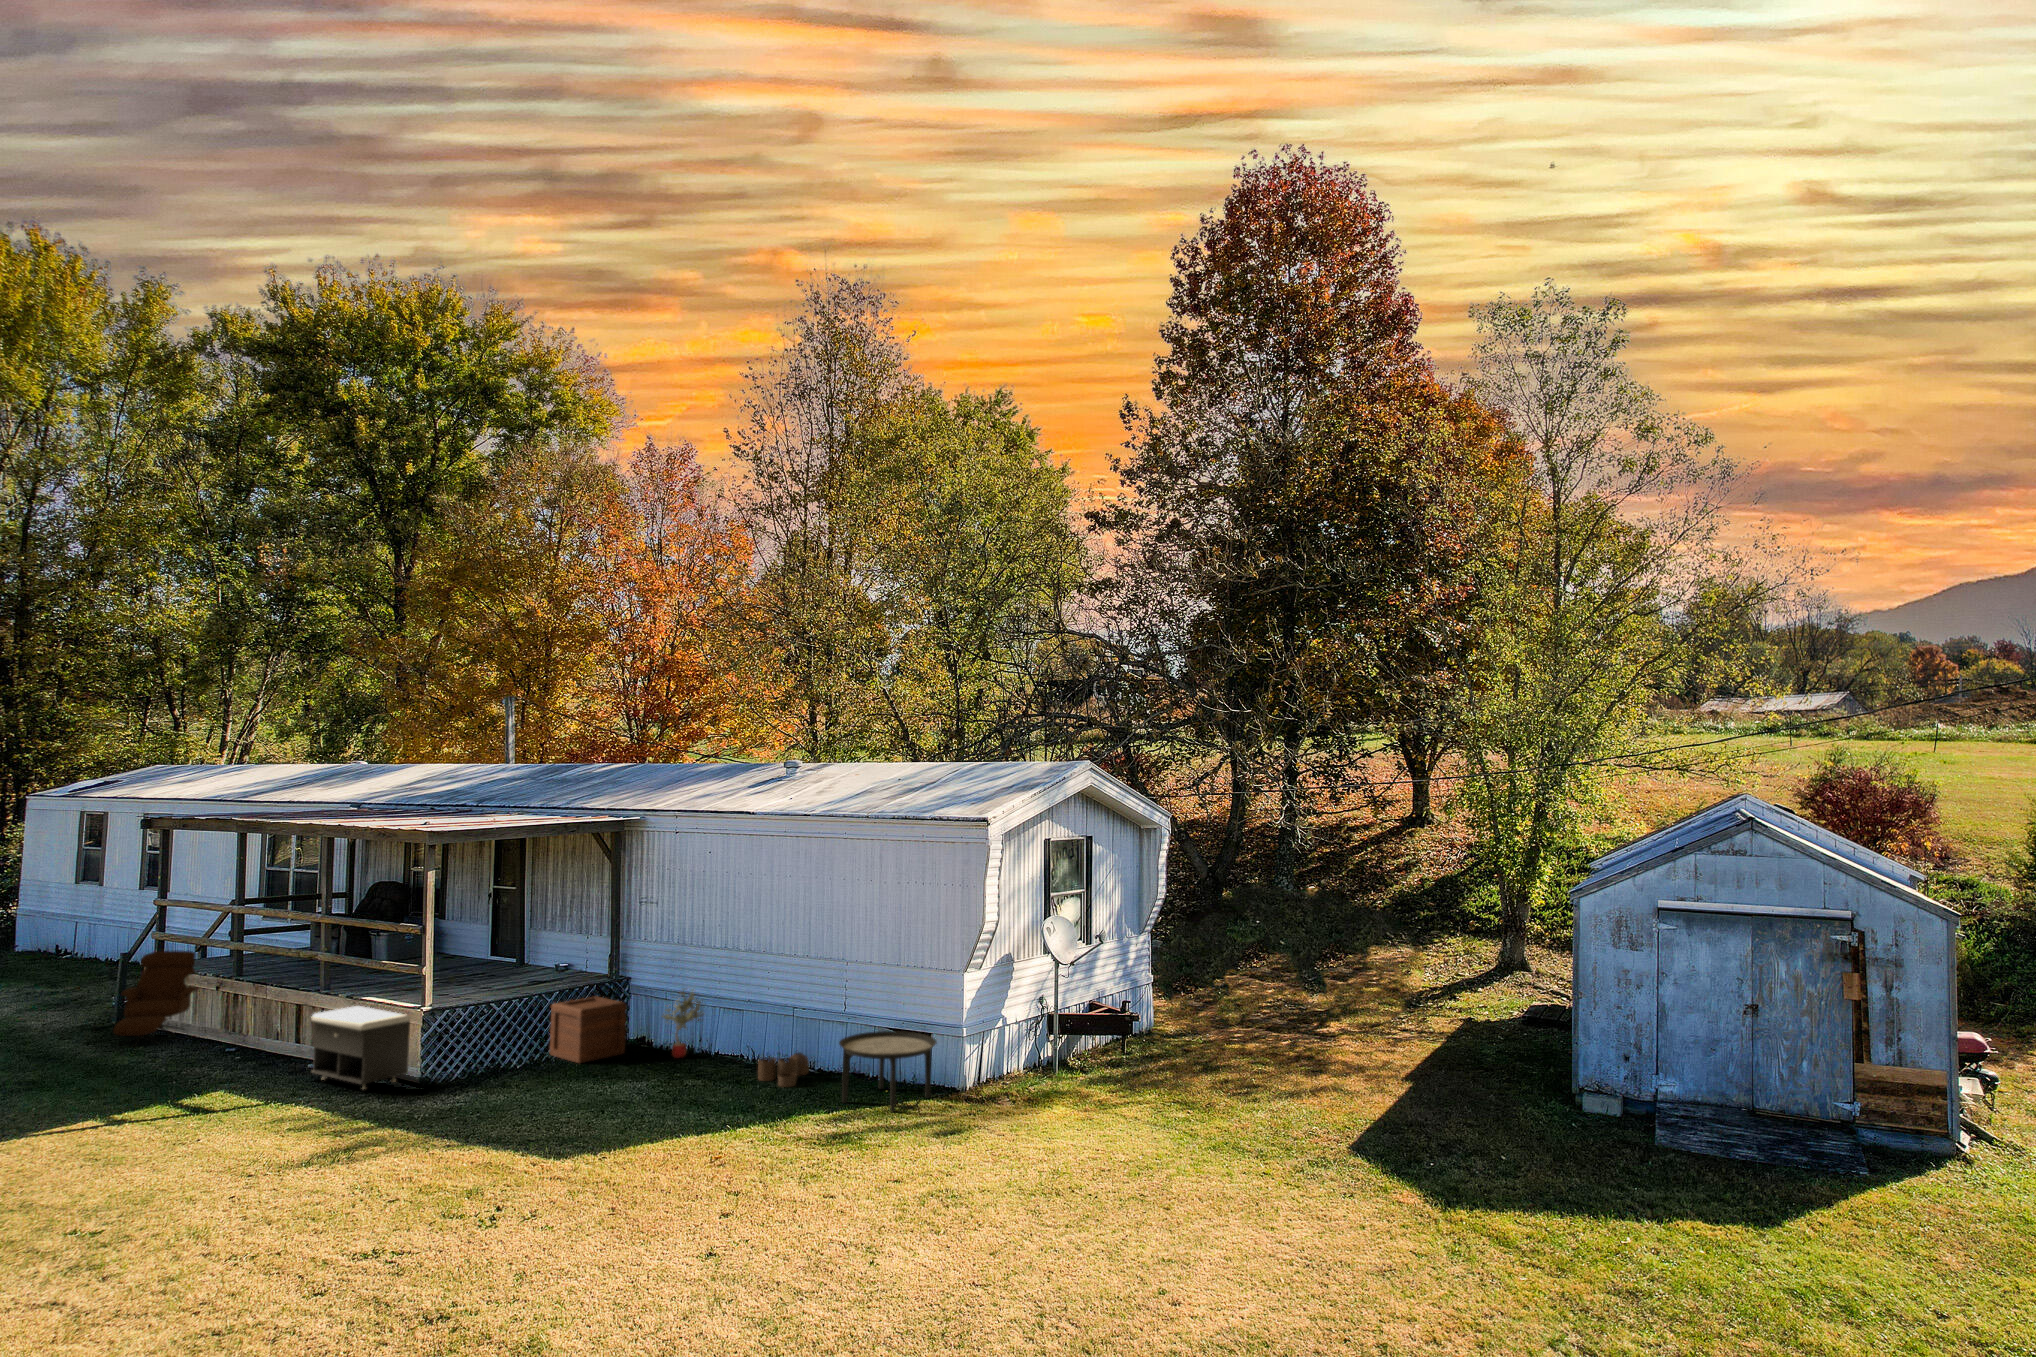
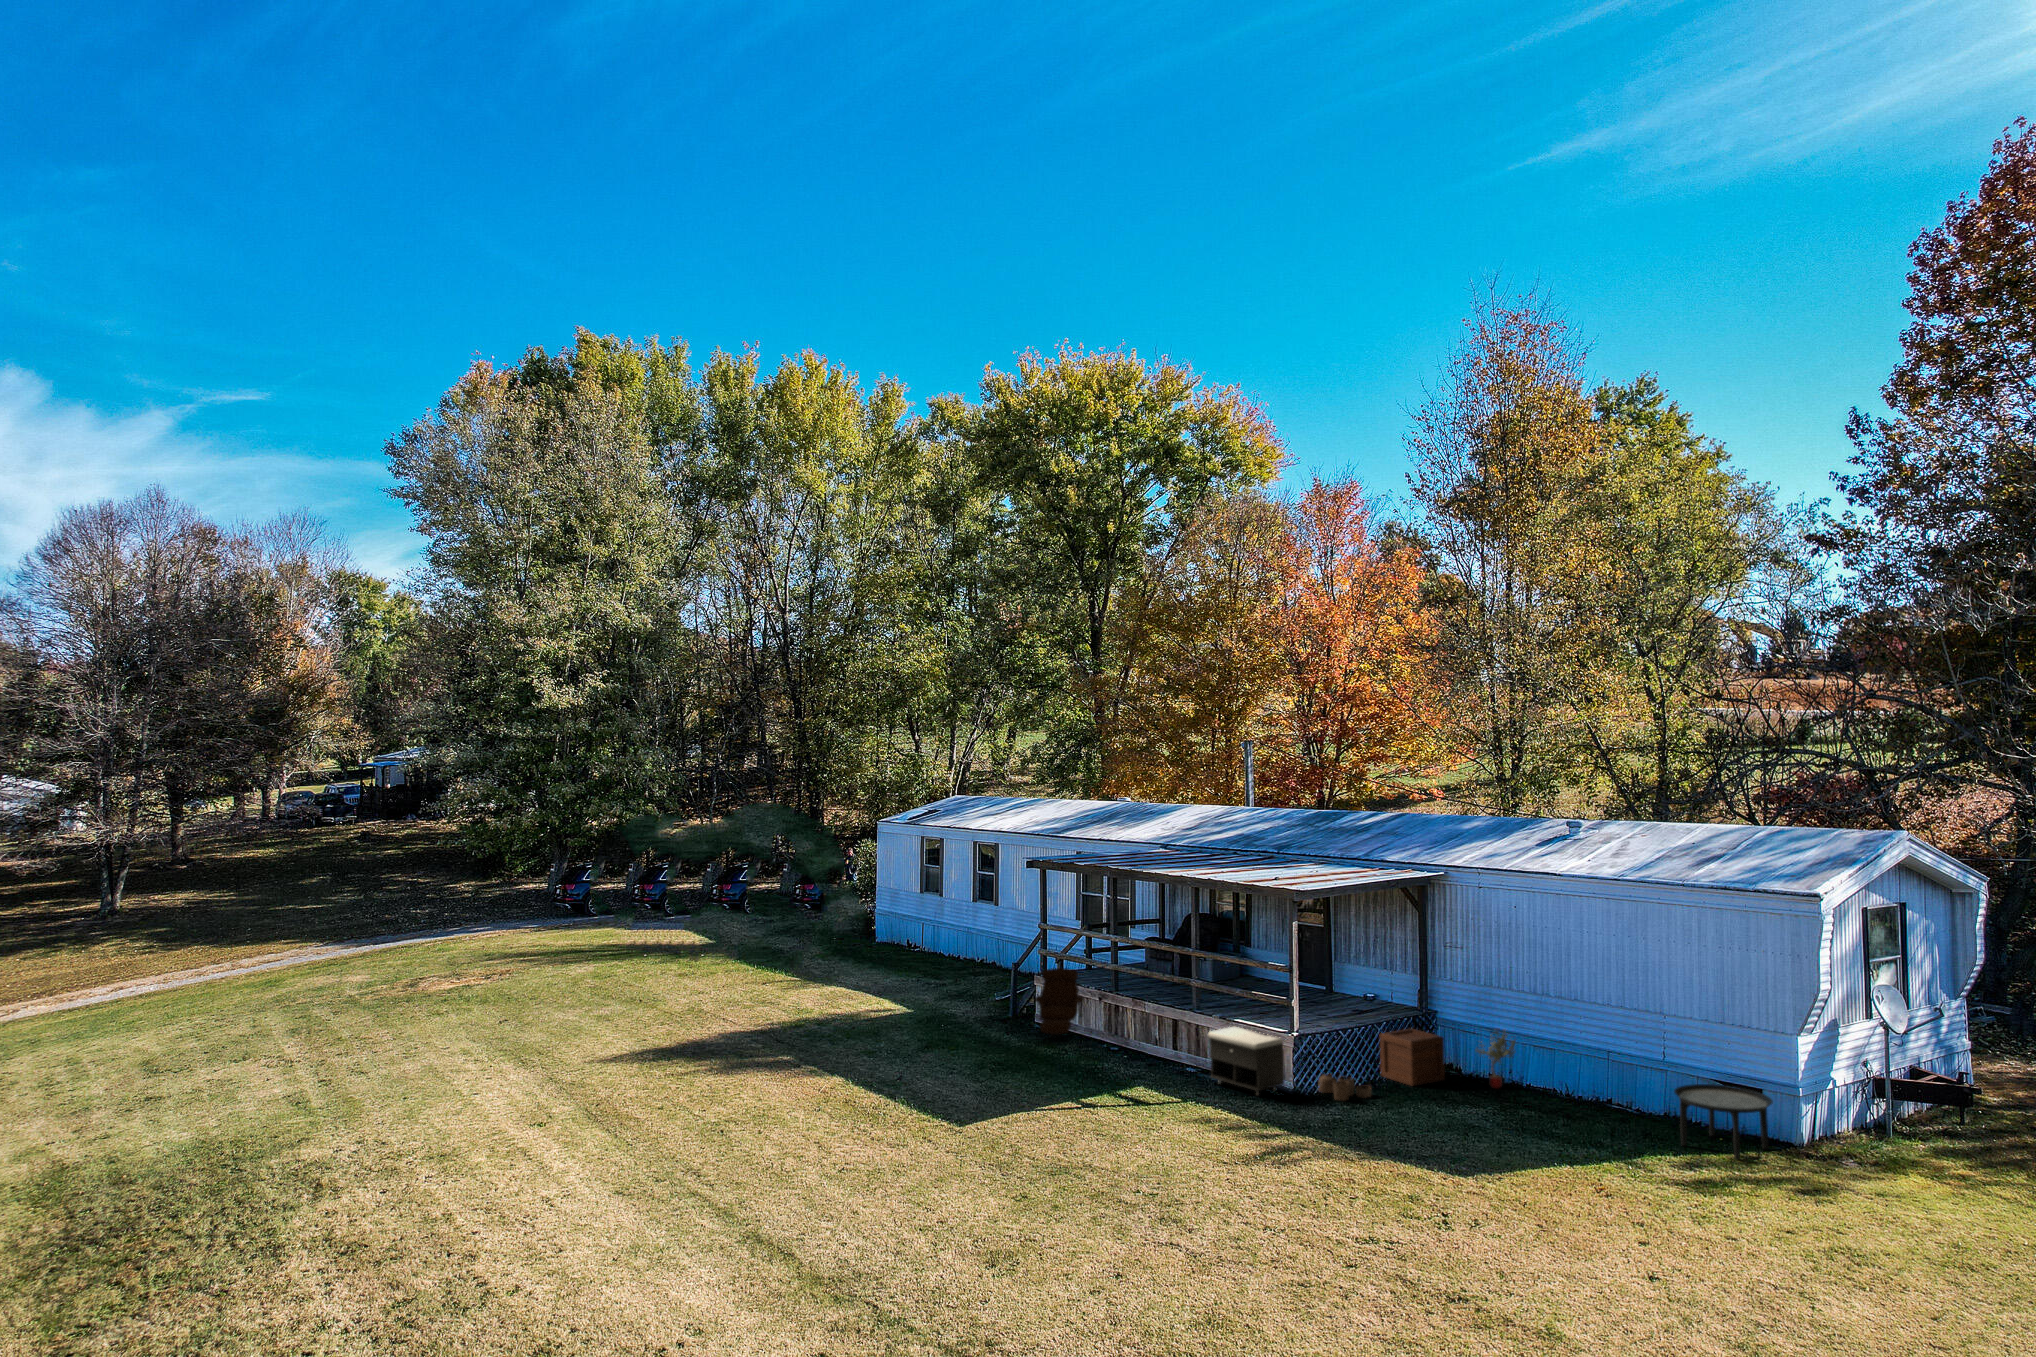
woven basket: present [758,1052,809,1087] -> present [1319,1074,1371,1101]

